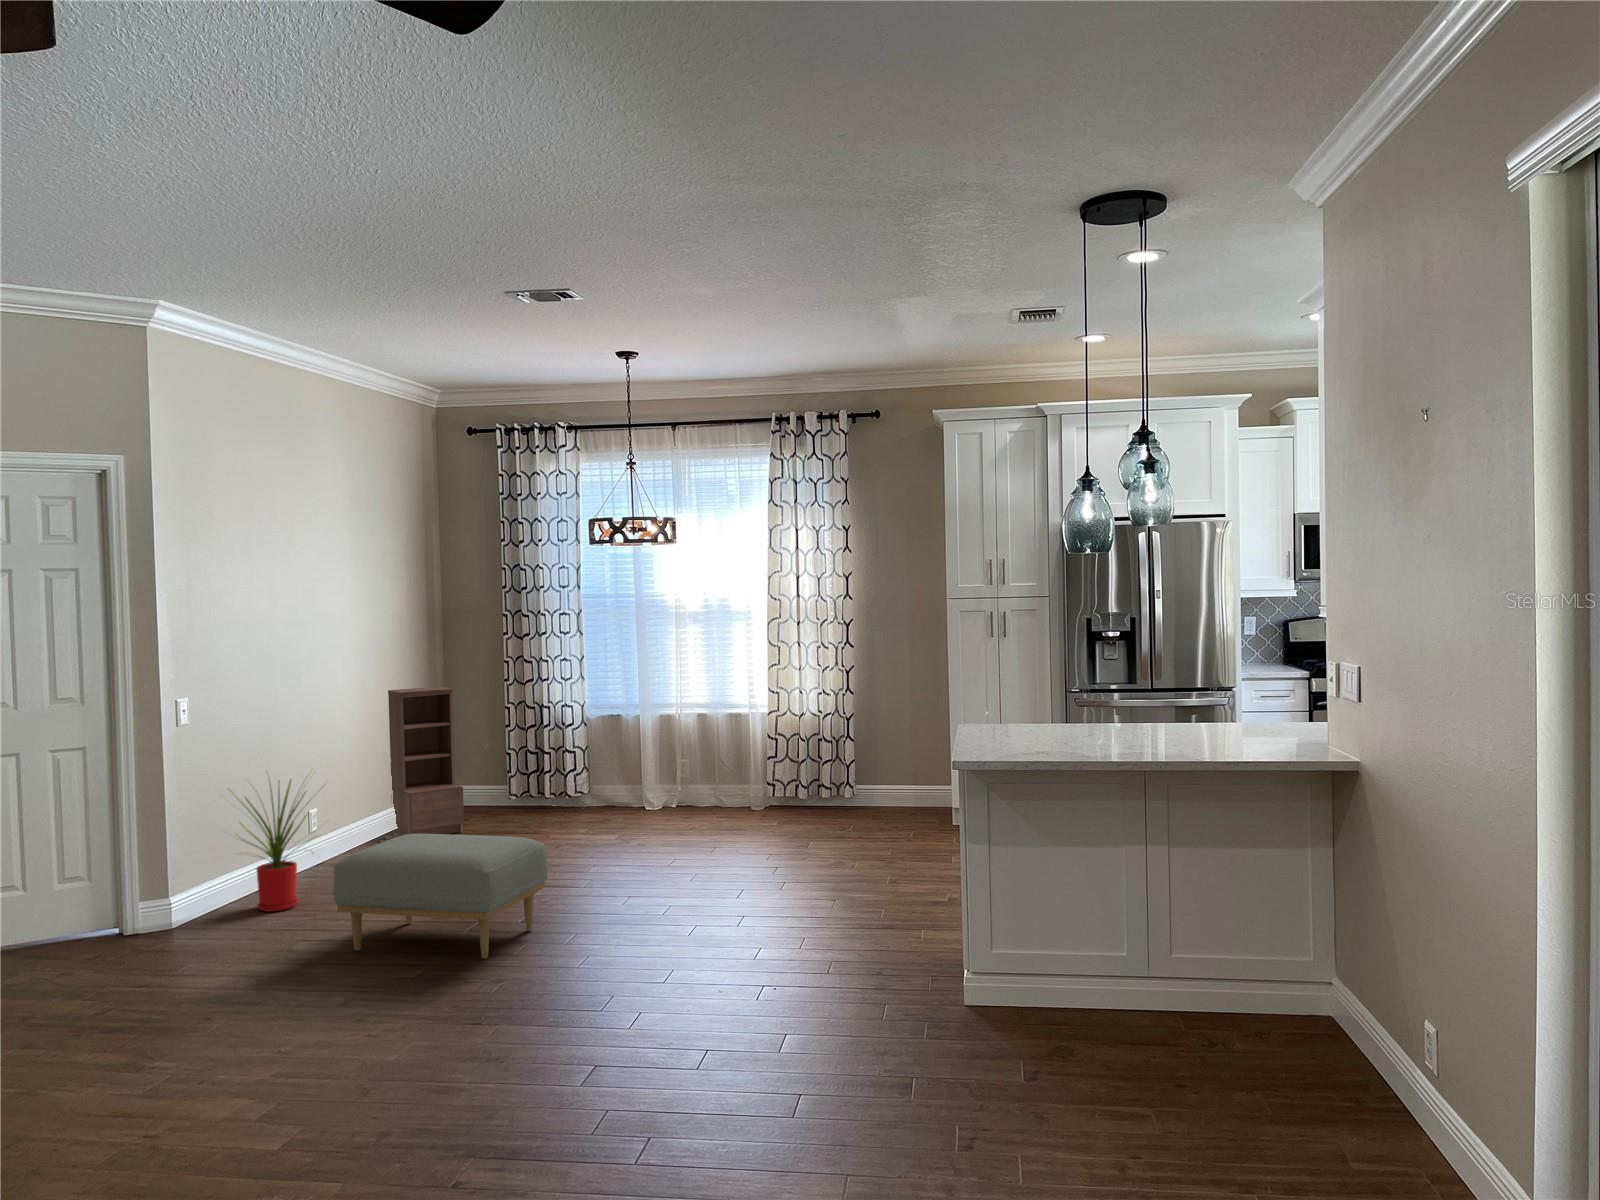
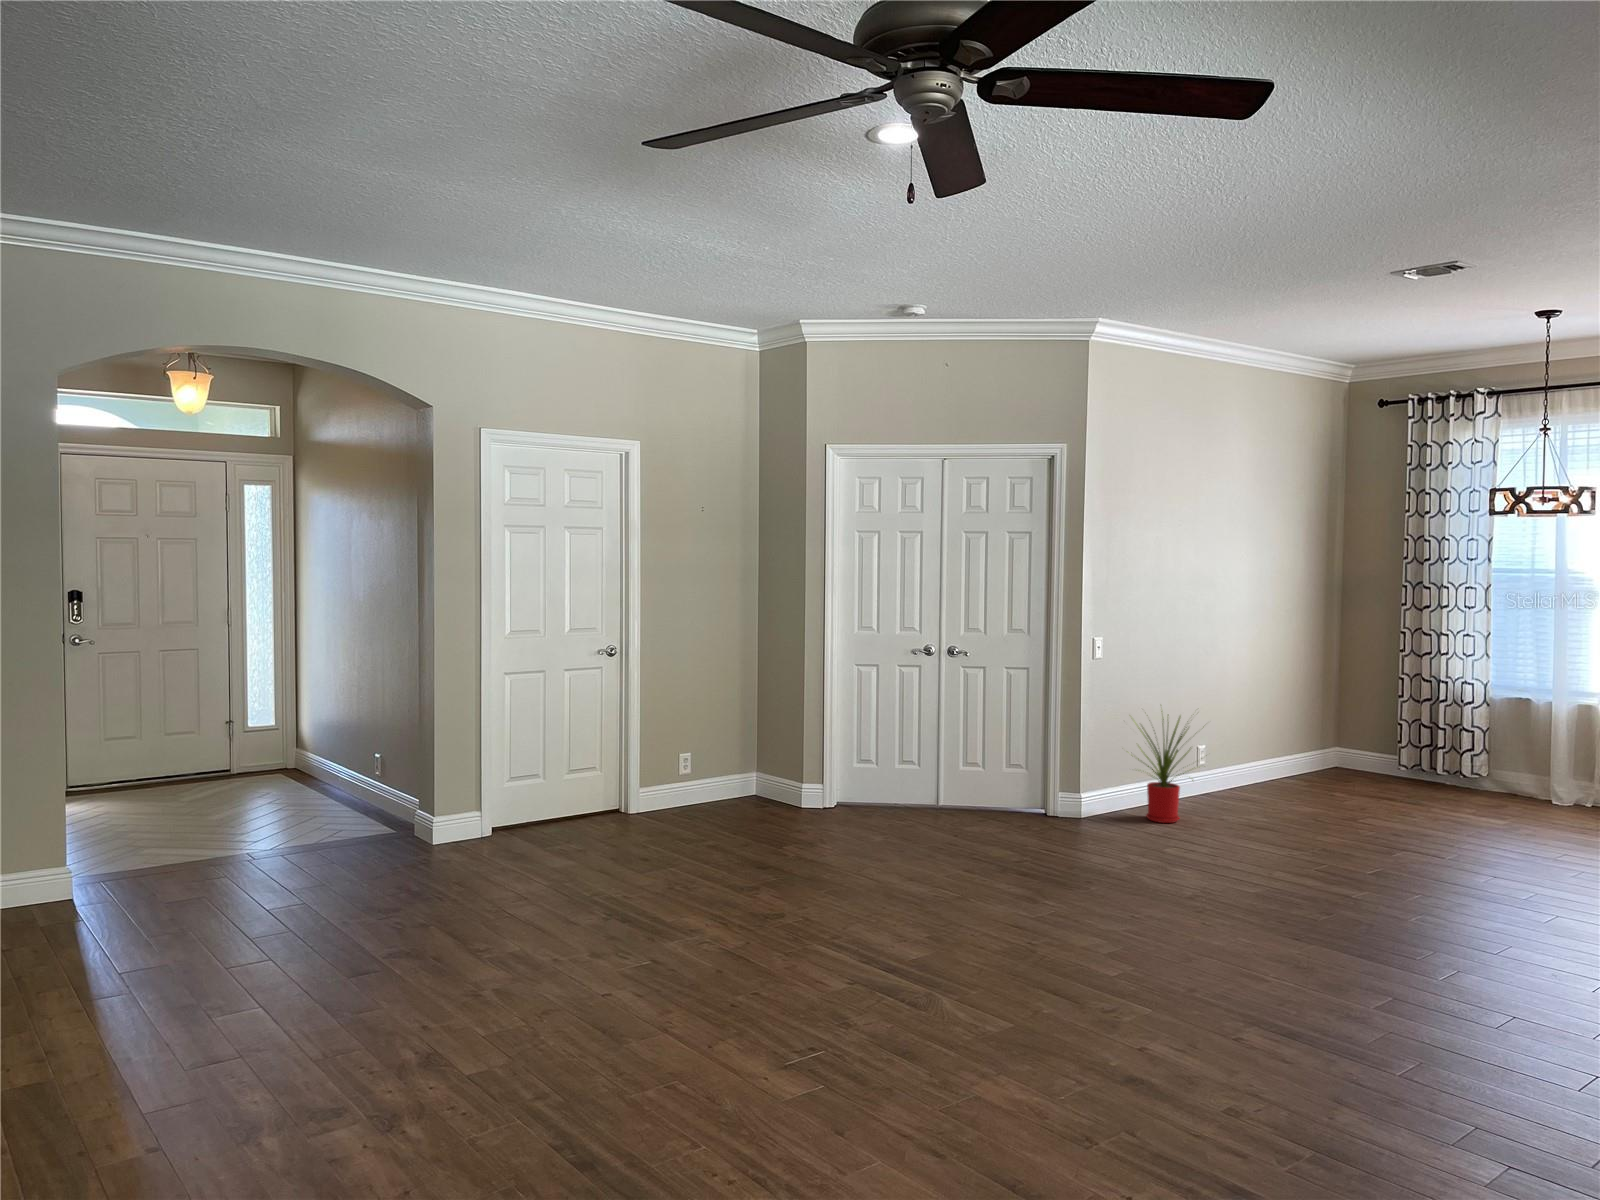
bookshelf: present [388,687,464,835] -> none [1275,649,1345,791]
ottoman: present [334,834,547,958] -> none [1201,778,1408,903]

